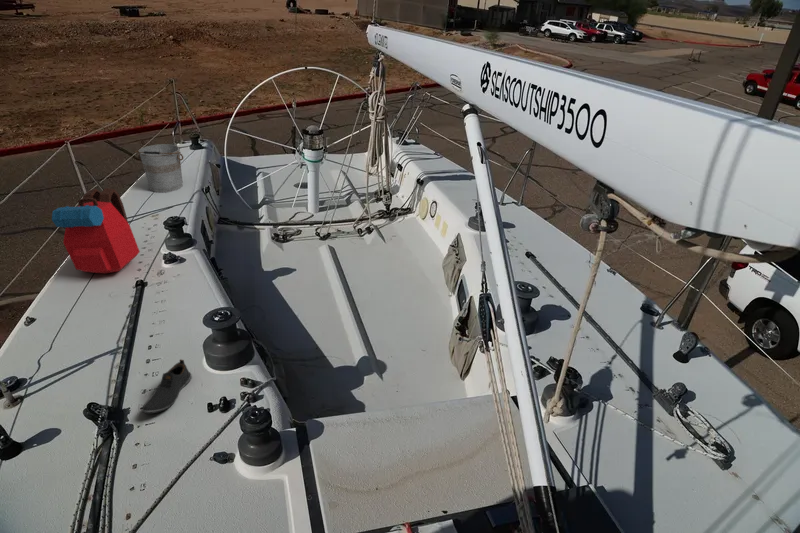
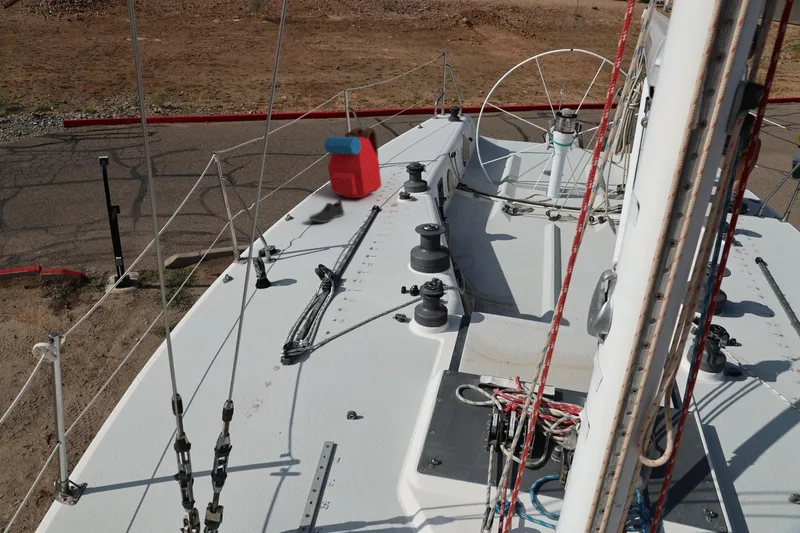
bucket: present [134,144,183,193] -> none [397,107,438,151]
shoe: present [142,360,192,414] -> present [309,200,344,223]

